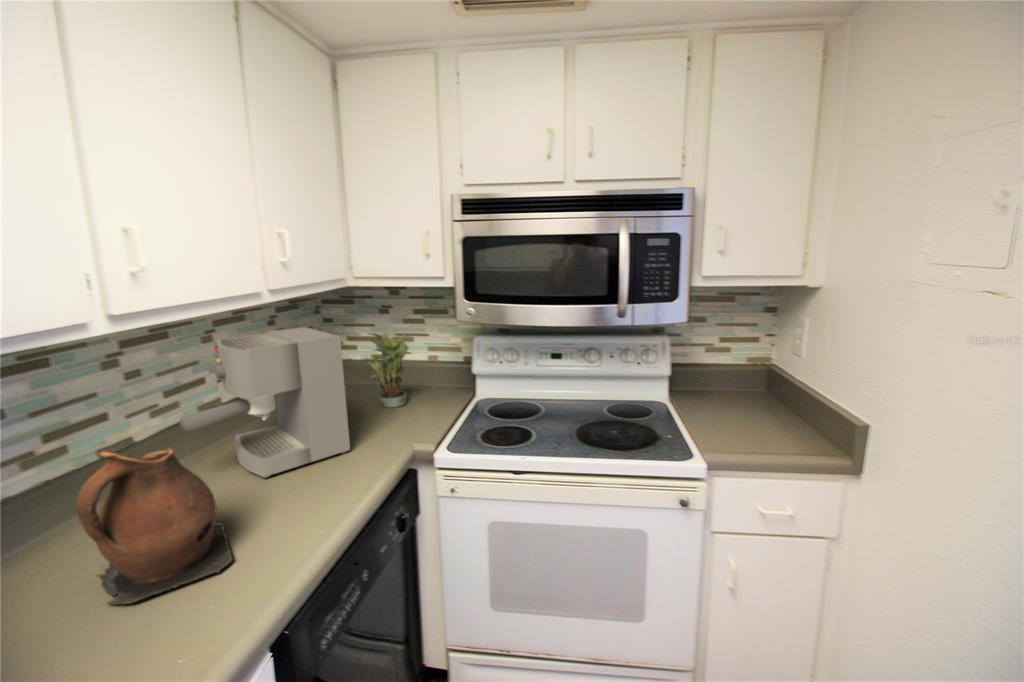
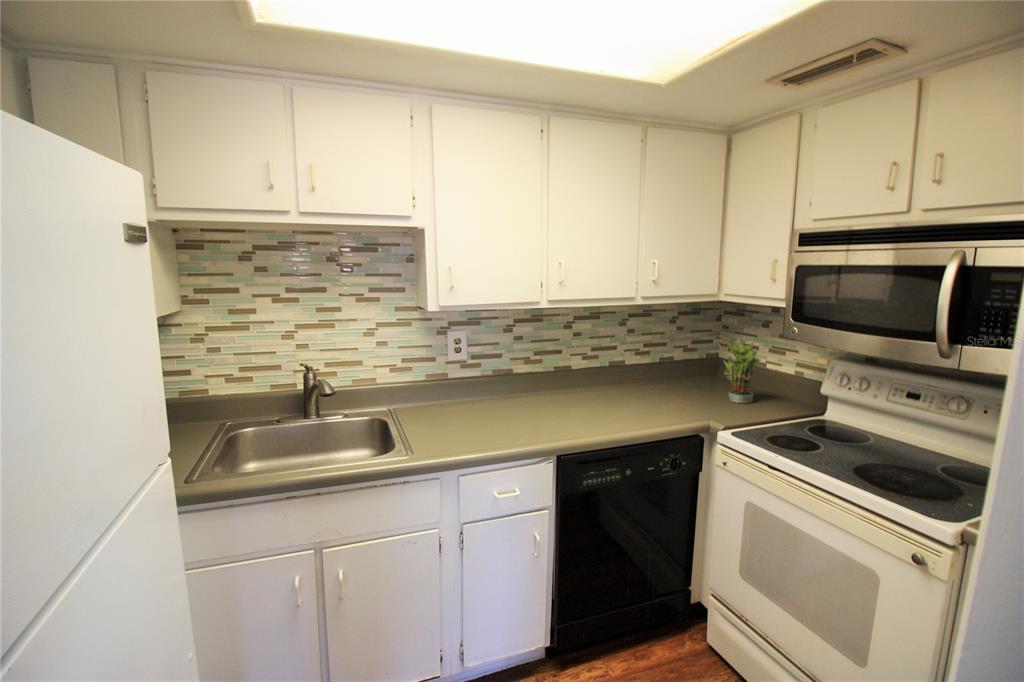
coffee maker: present [179,327,350,478] -> none [583,323,672,412]
ceramic pitcher: present [76,449,232,605] -> none [520,356,576,426]

